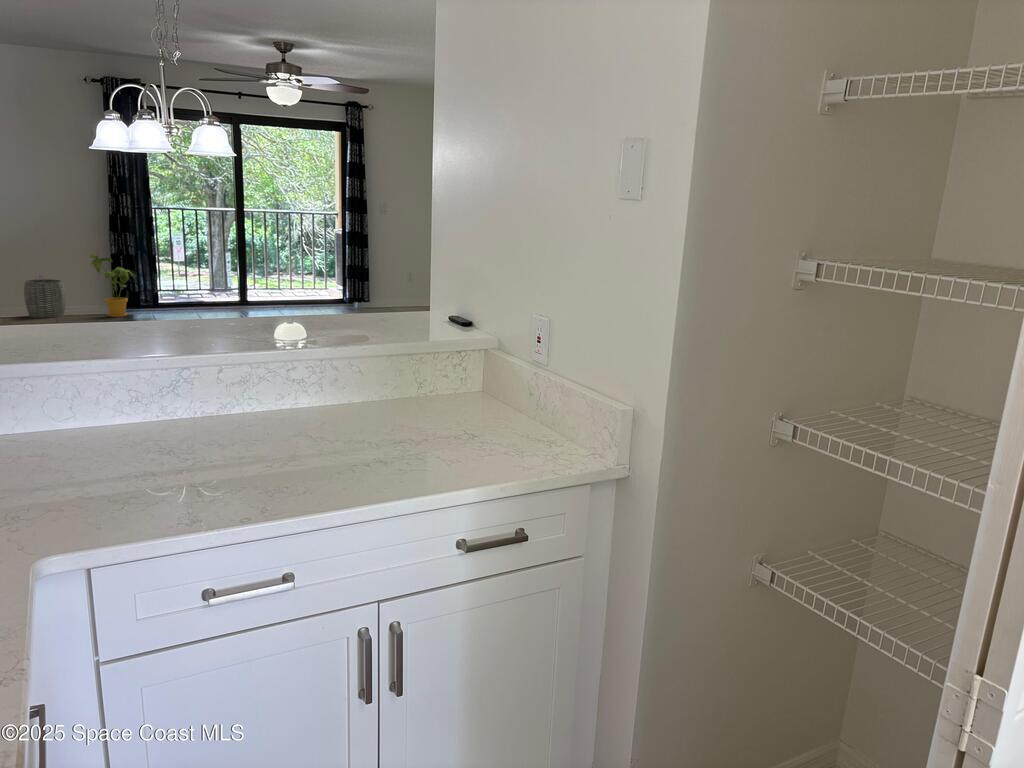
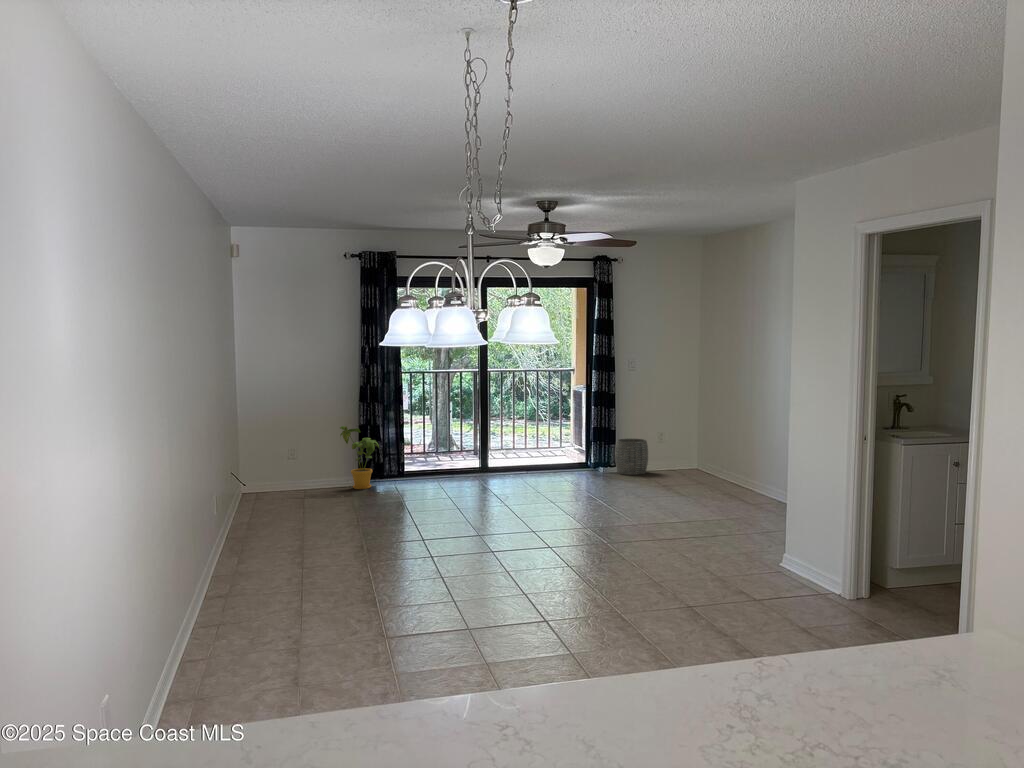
woven basket: present [24,279,66,318] -> present [615,439,648,475]

